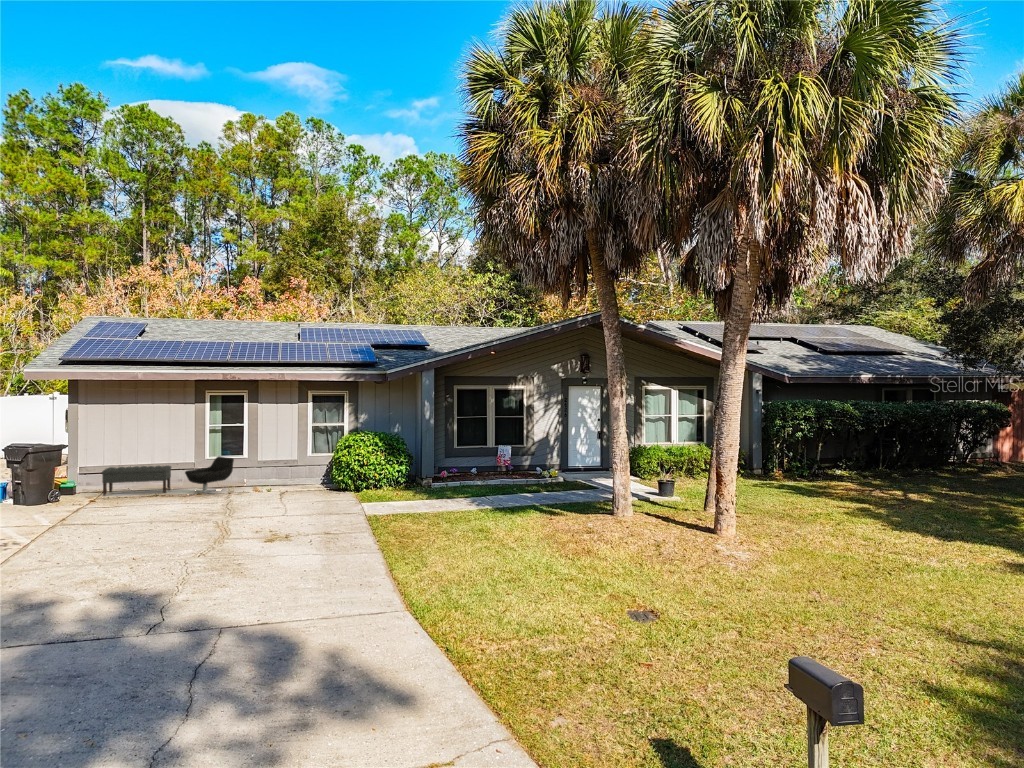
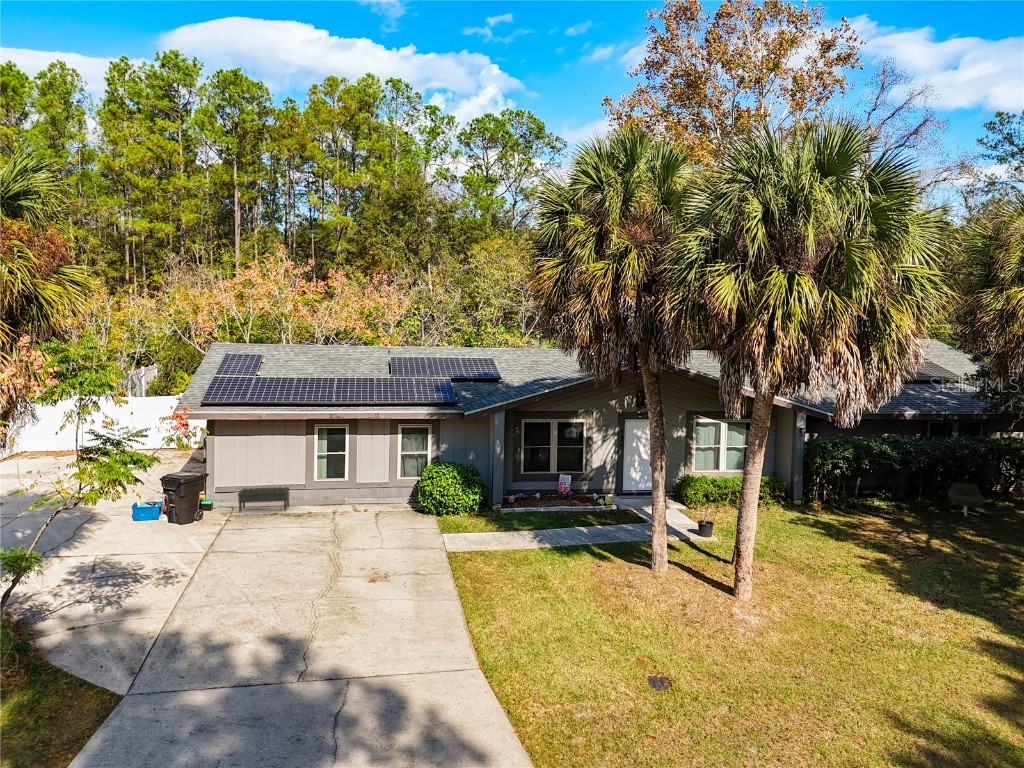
lounge chair: present [185,457,234,494] -> present [948,483,985,516]

